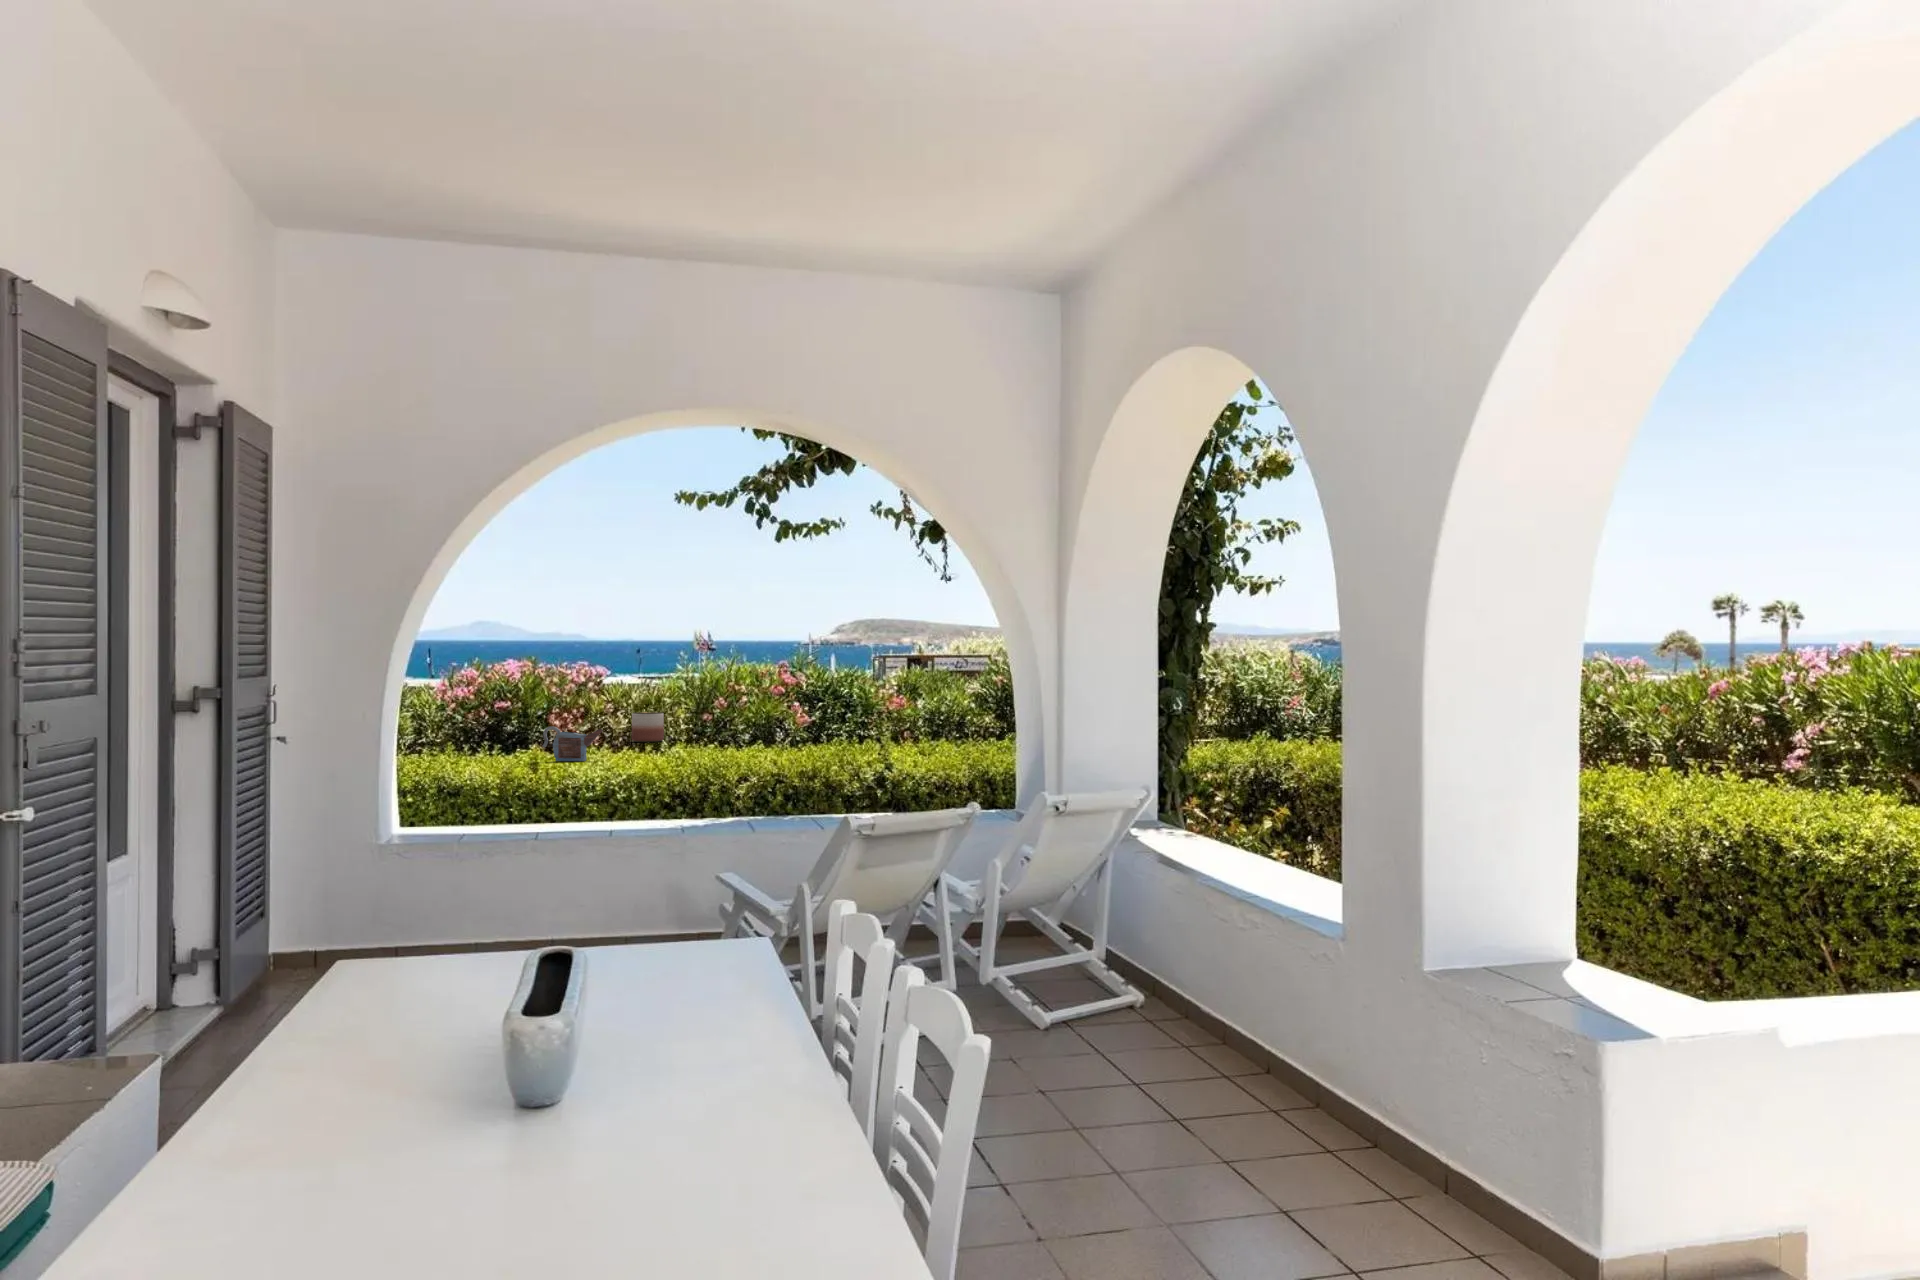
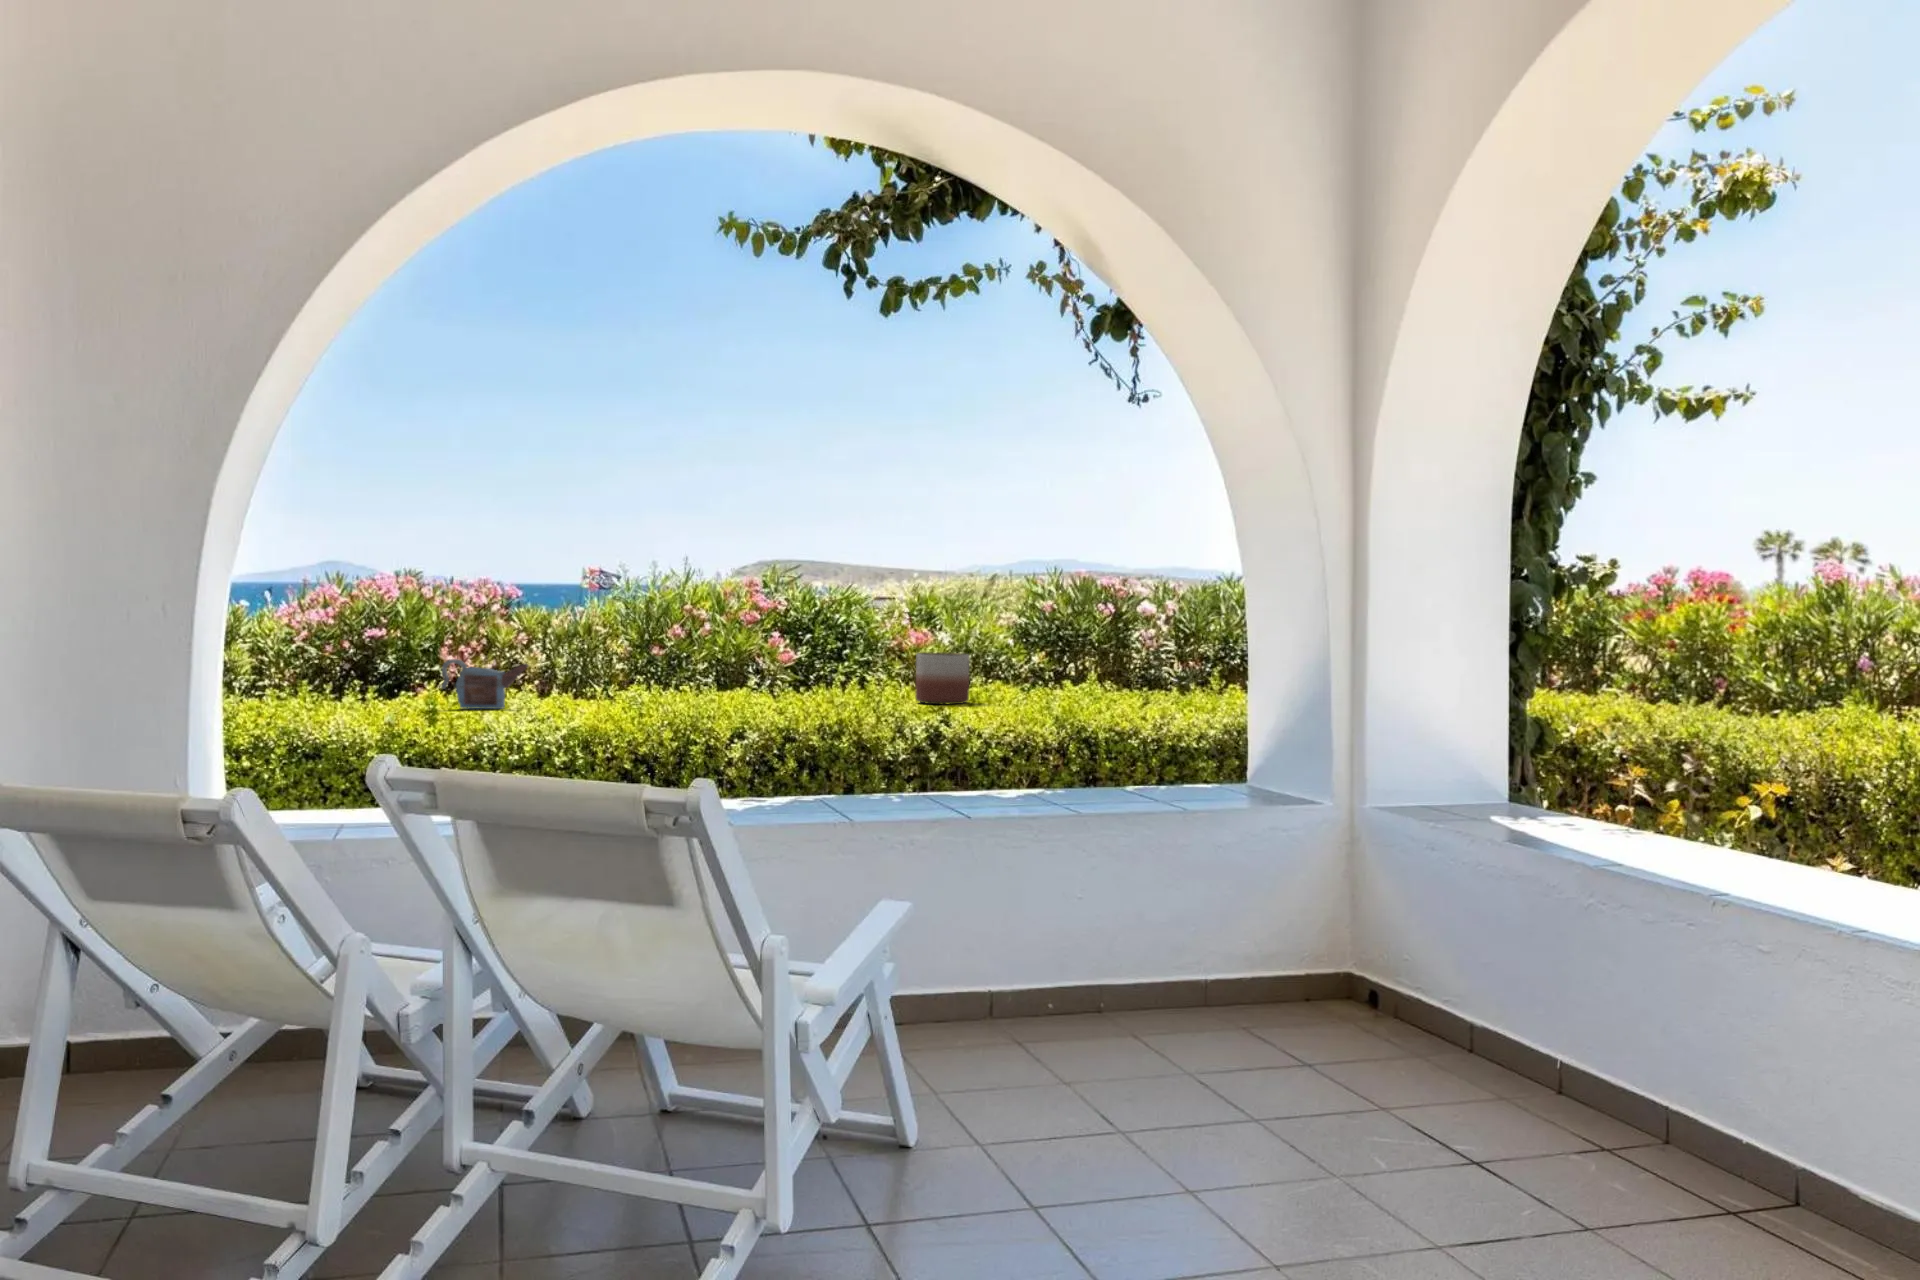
planter: present [632,712,664,742] -> present [915,653,969,704]

